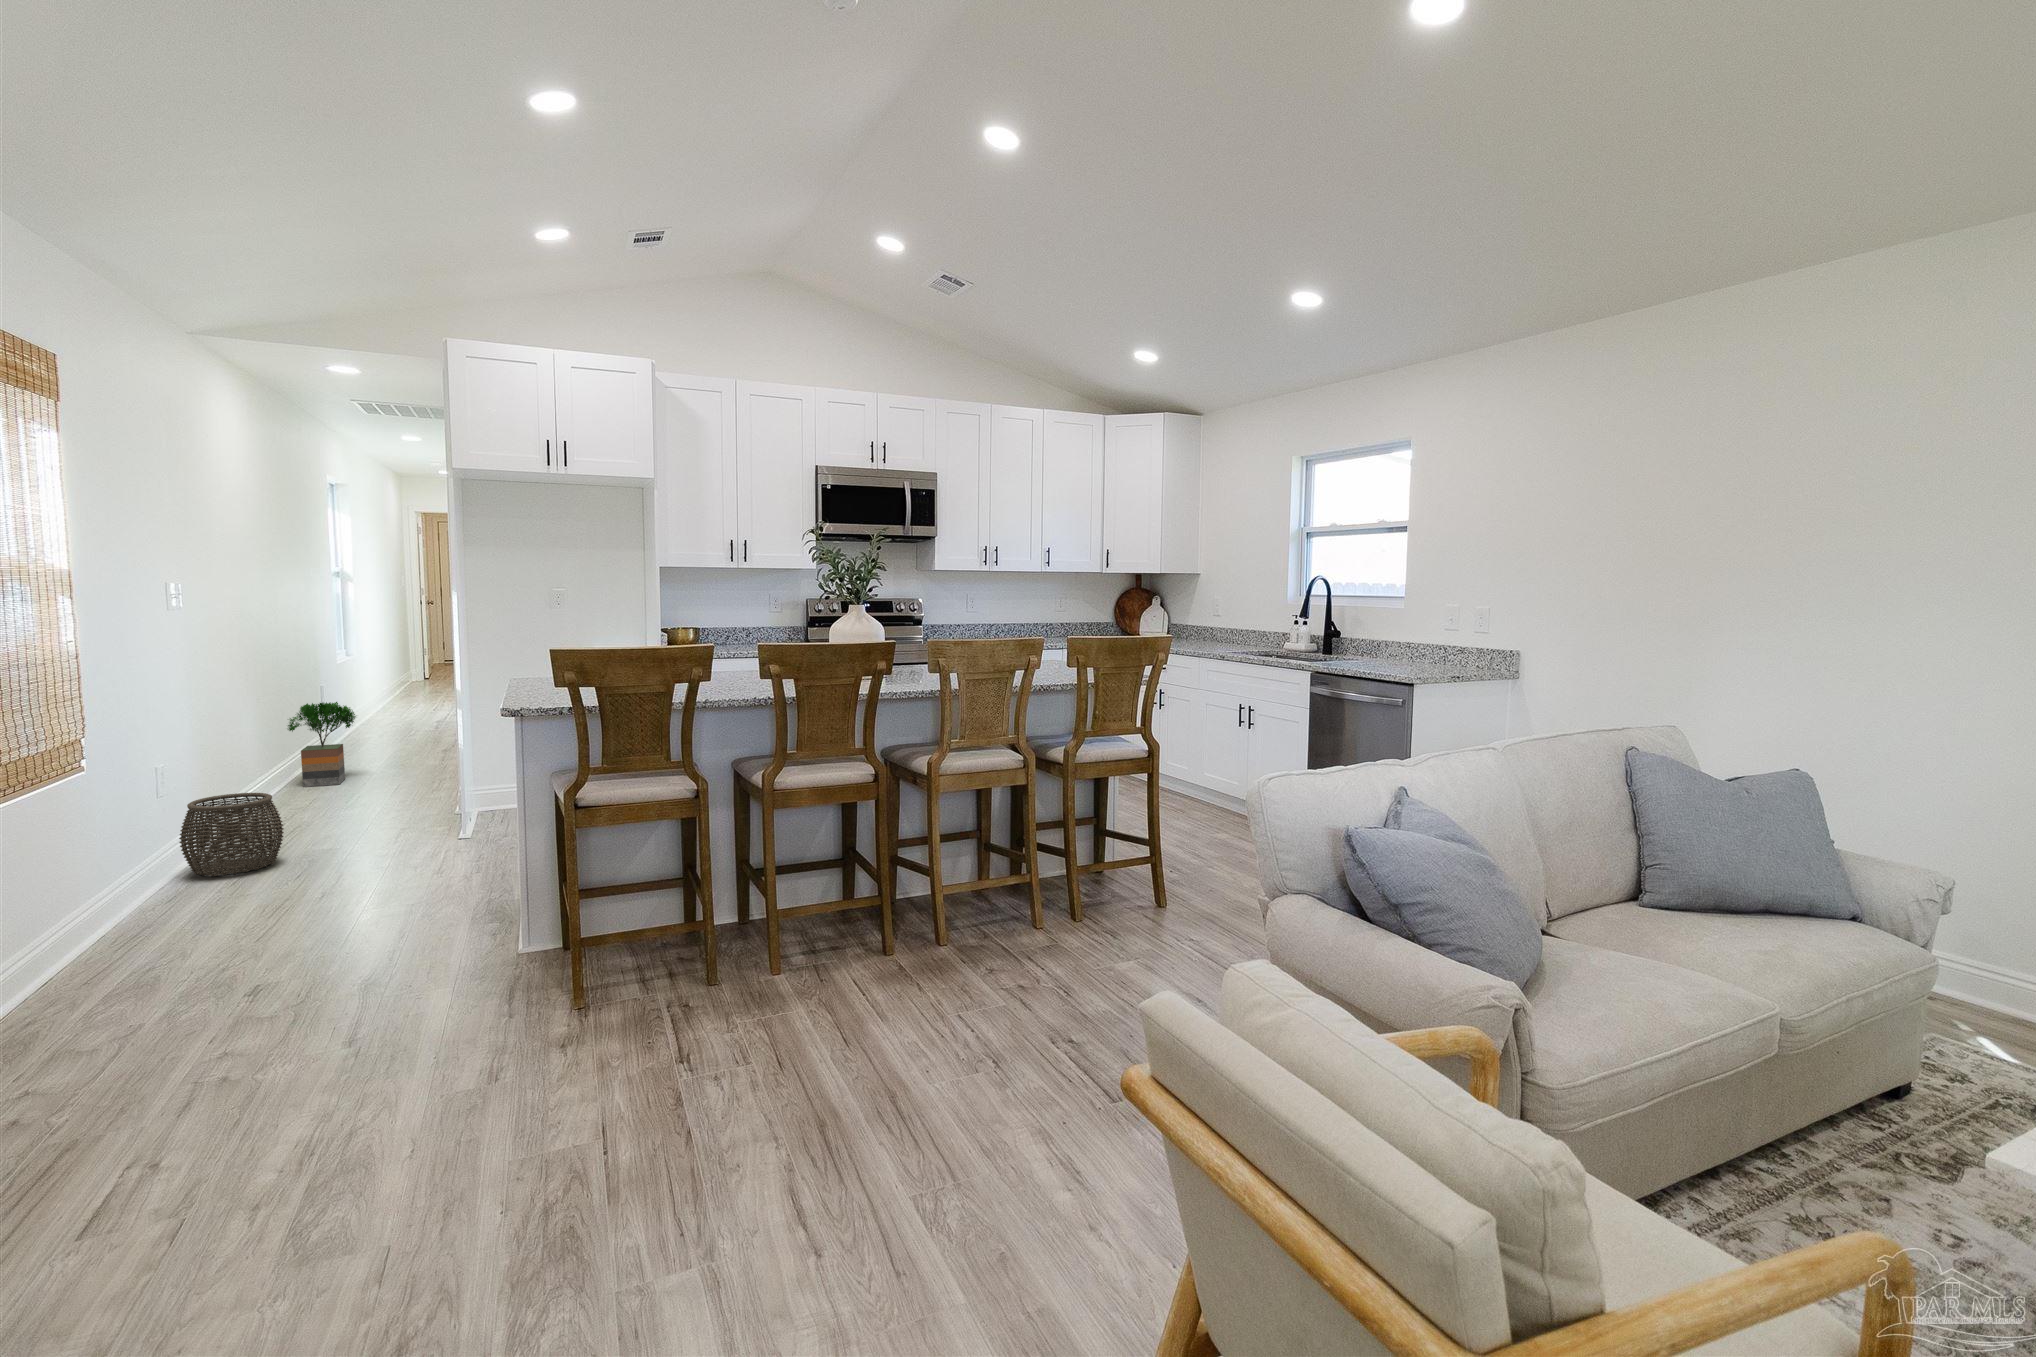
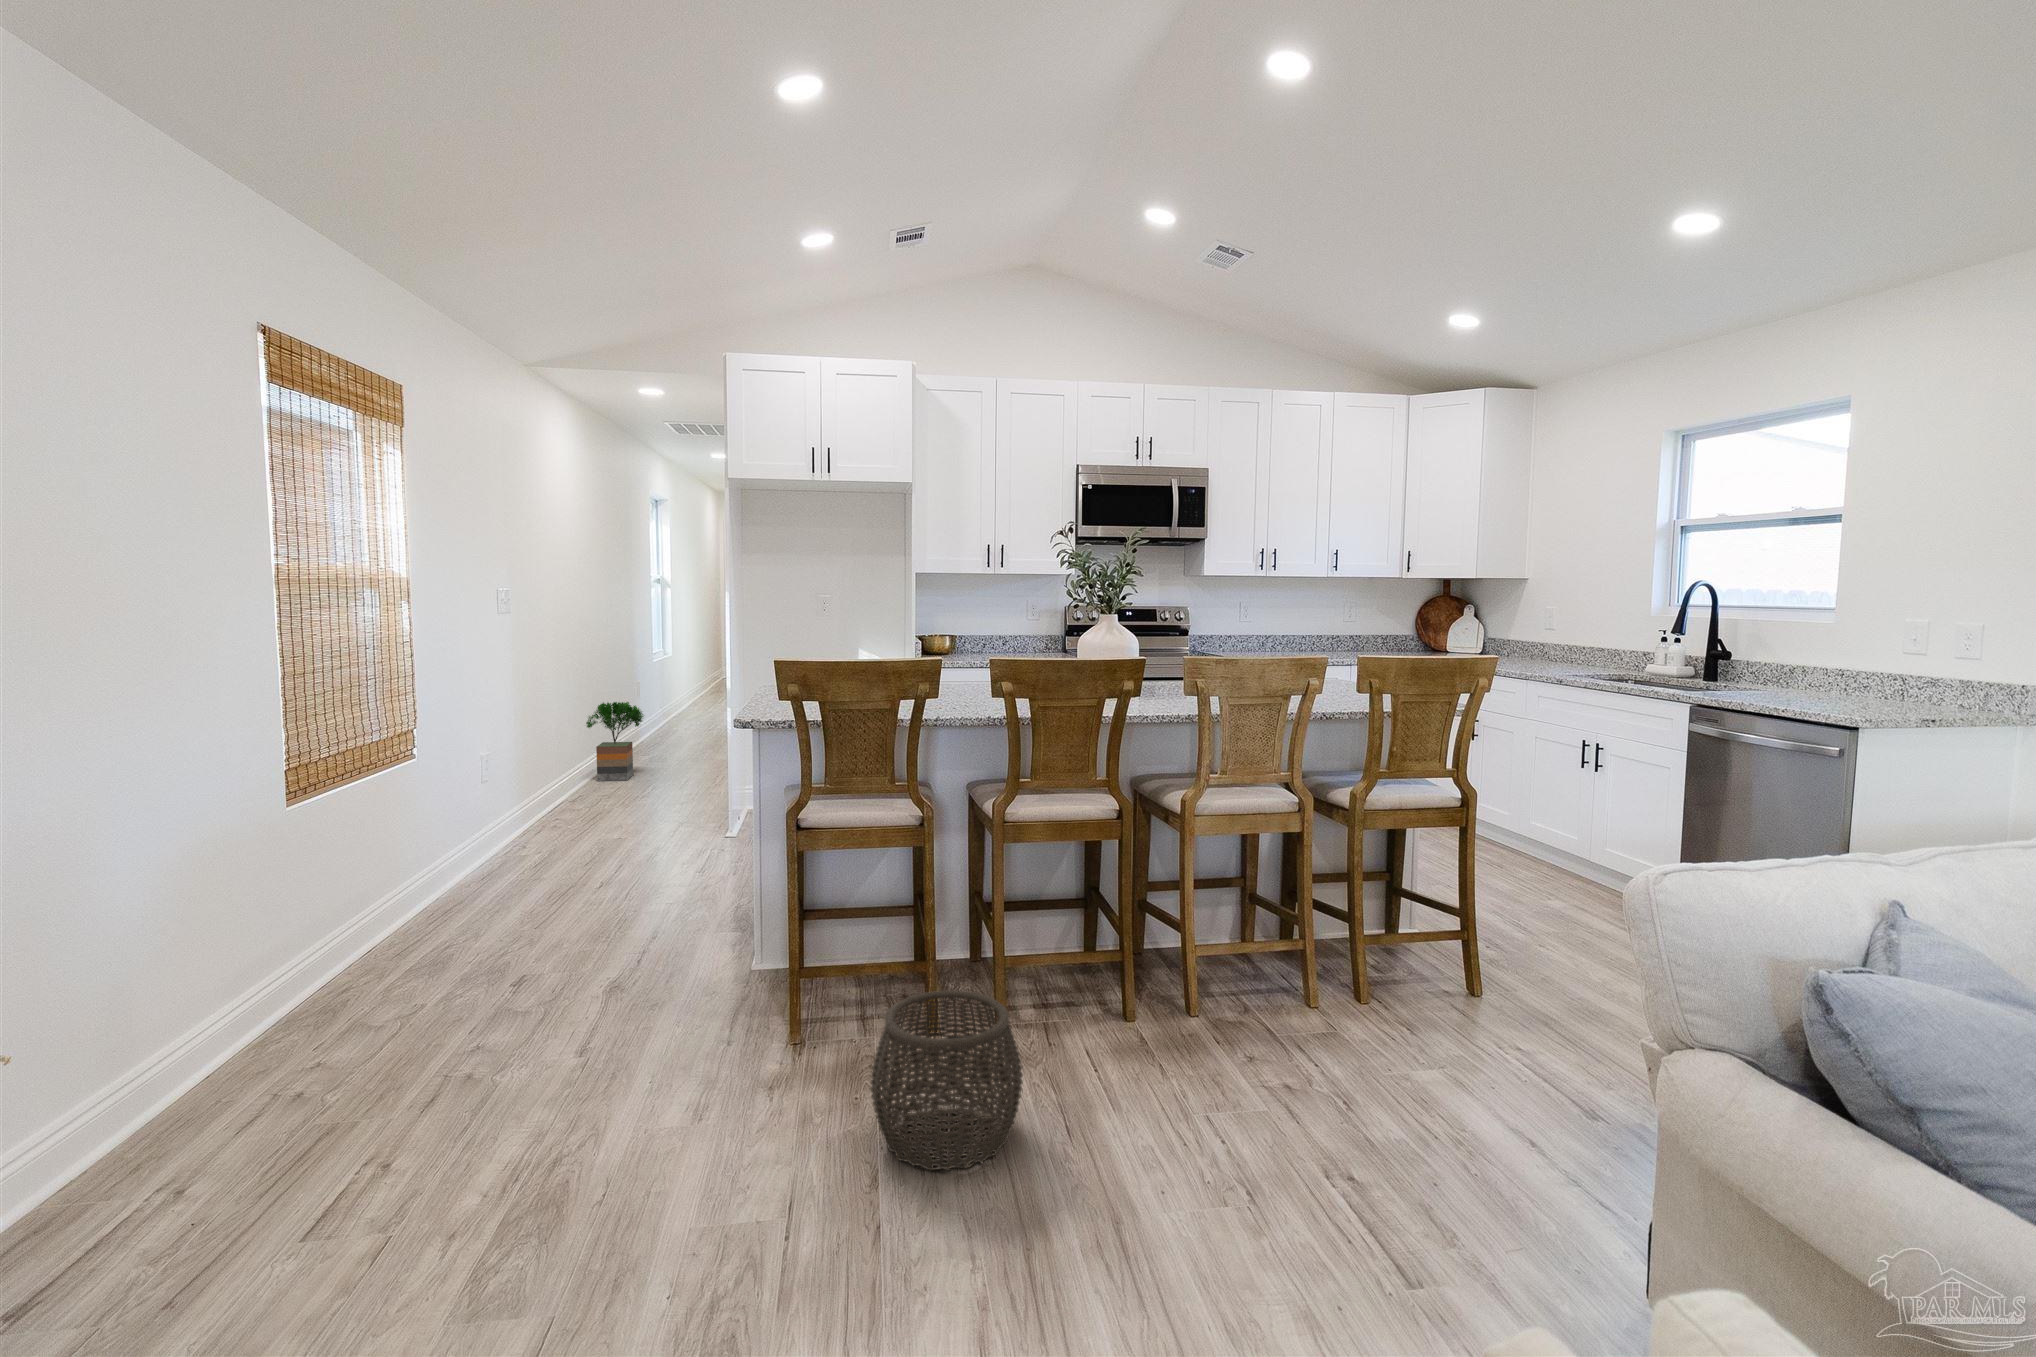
woven basket: present [179,793,284,876] -> present [871,990,1023,1171]

